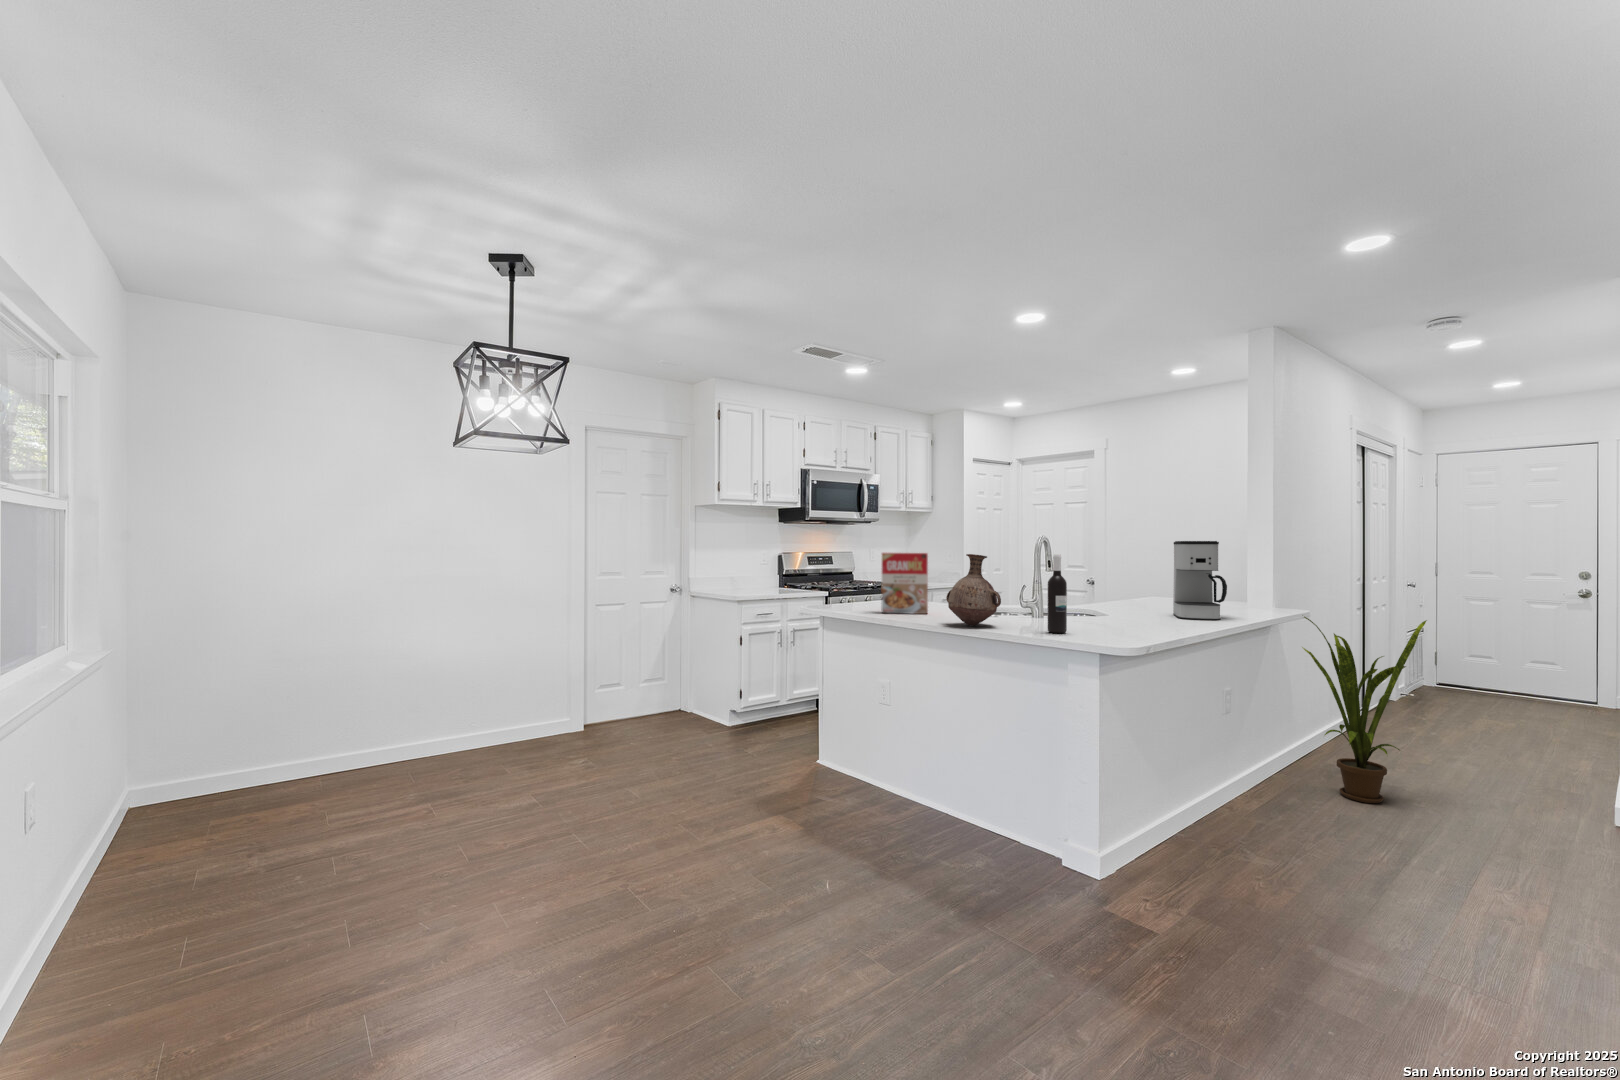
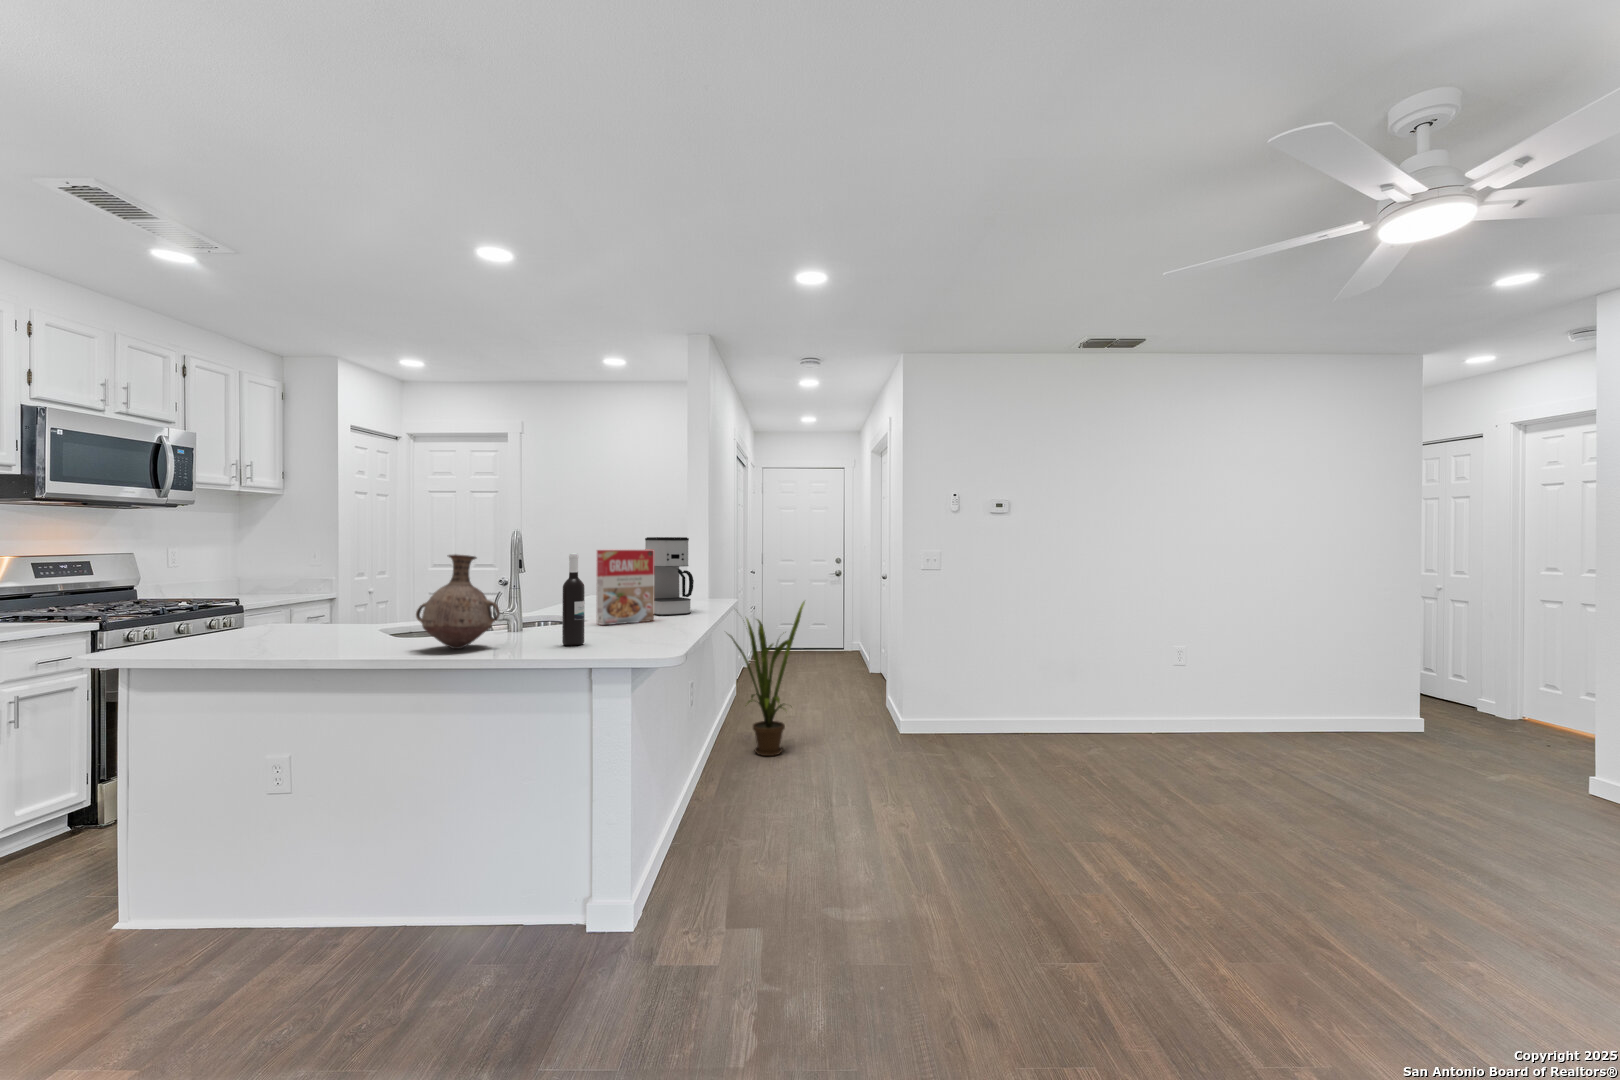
cereal box: present [881,553,928,614] -> present [596,549,654,625]

